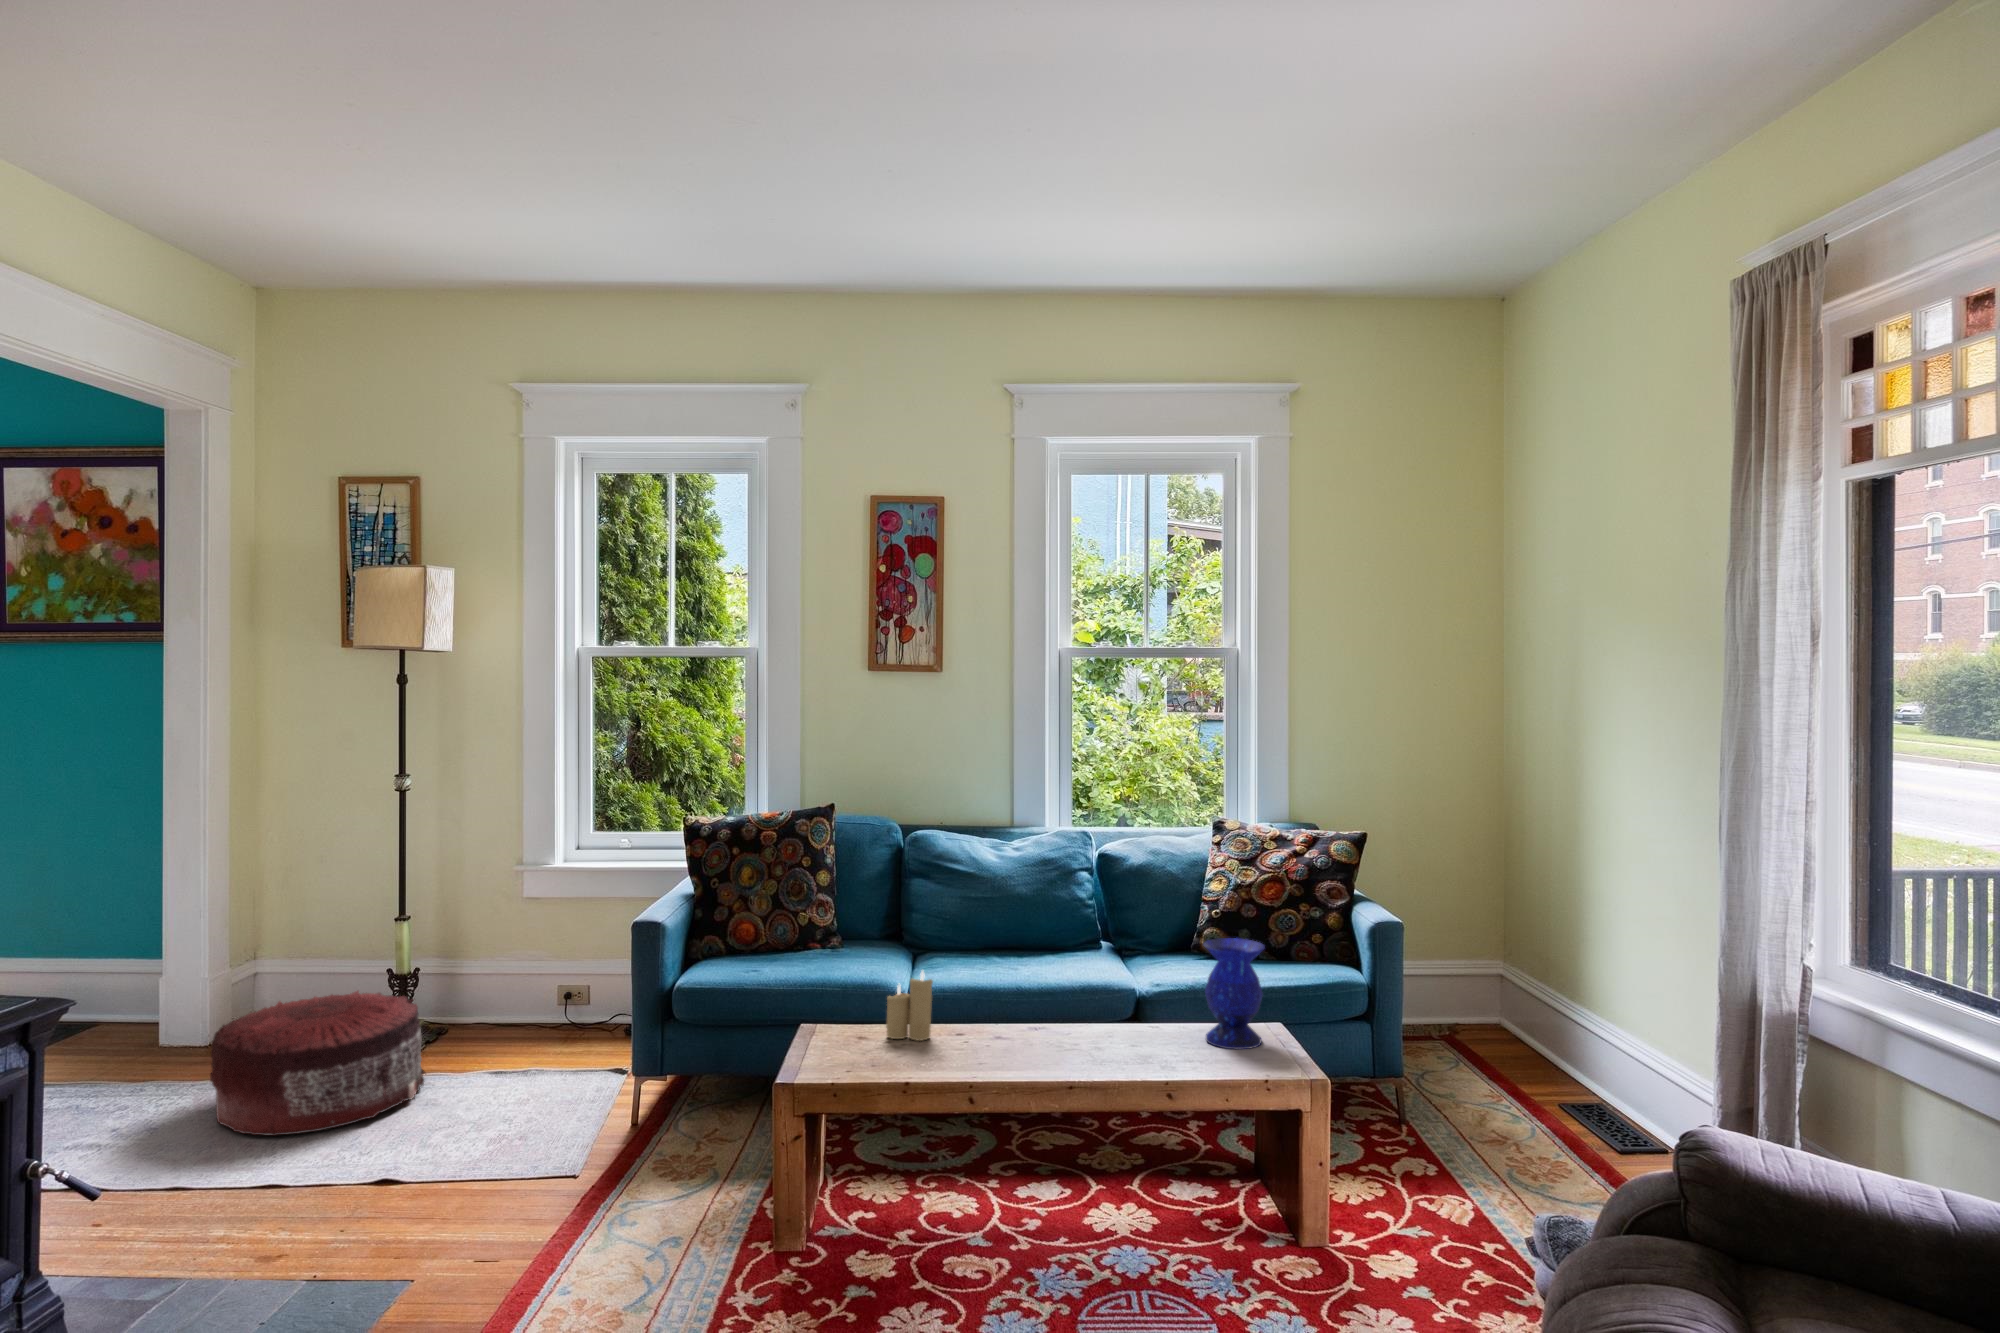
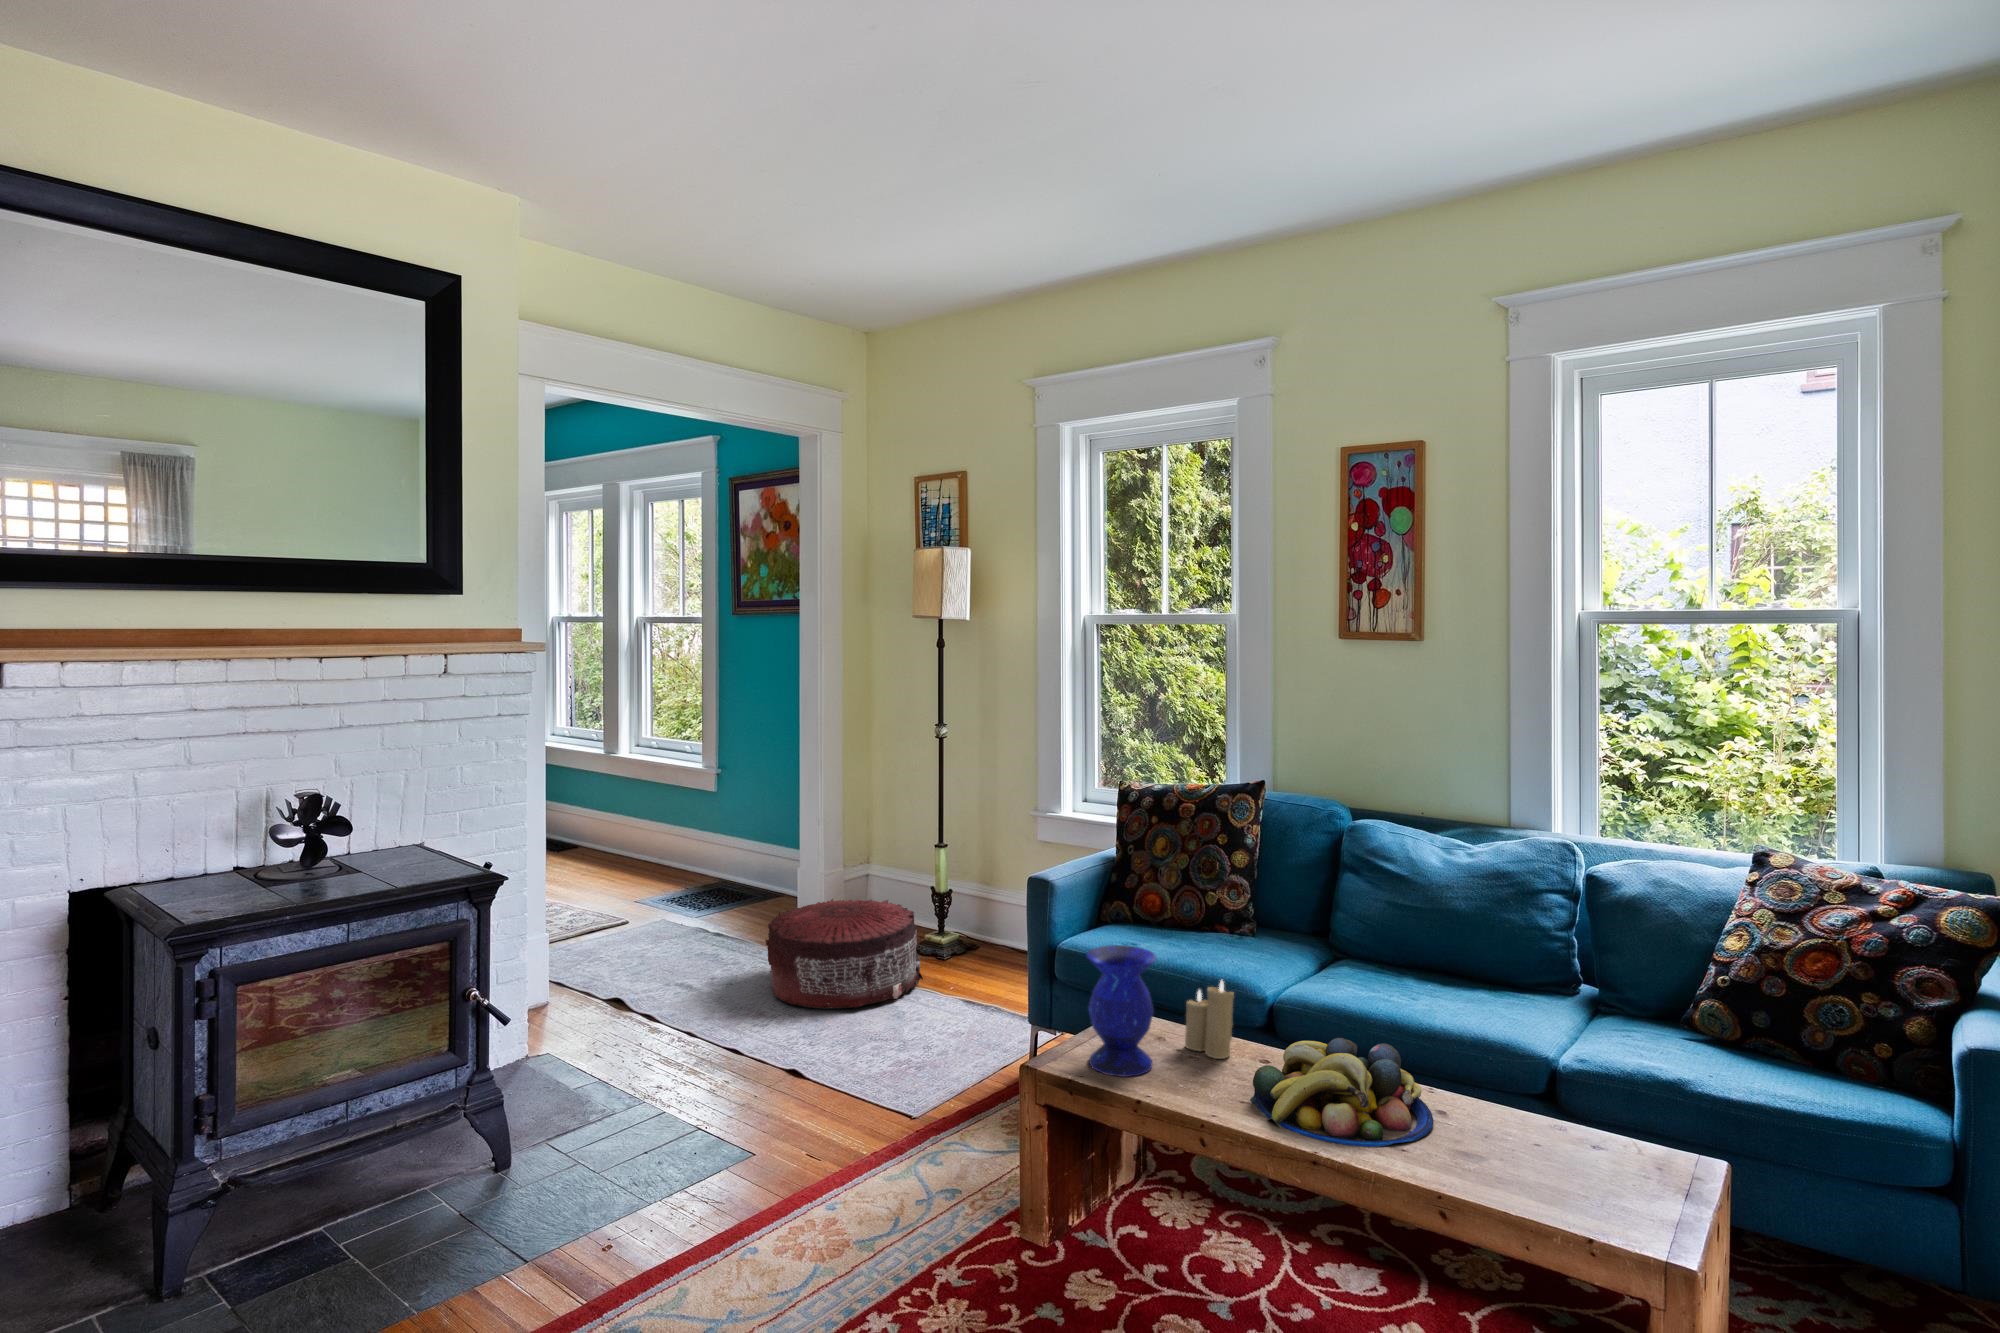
vase: present [1204,938,1265,1049] -> present [1086,945,1156,1077]
fruit bowl: none [983,991,1120,1071] -> present [1250,1038,1433,1147]

